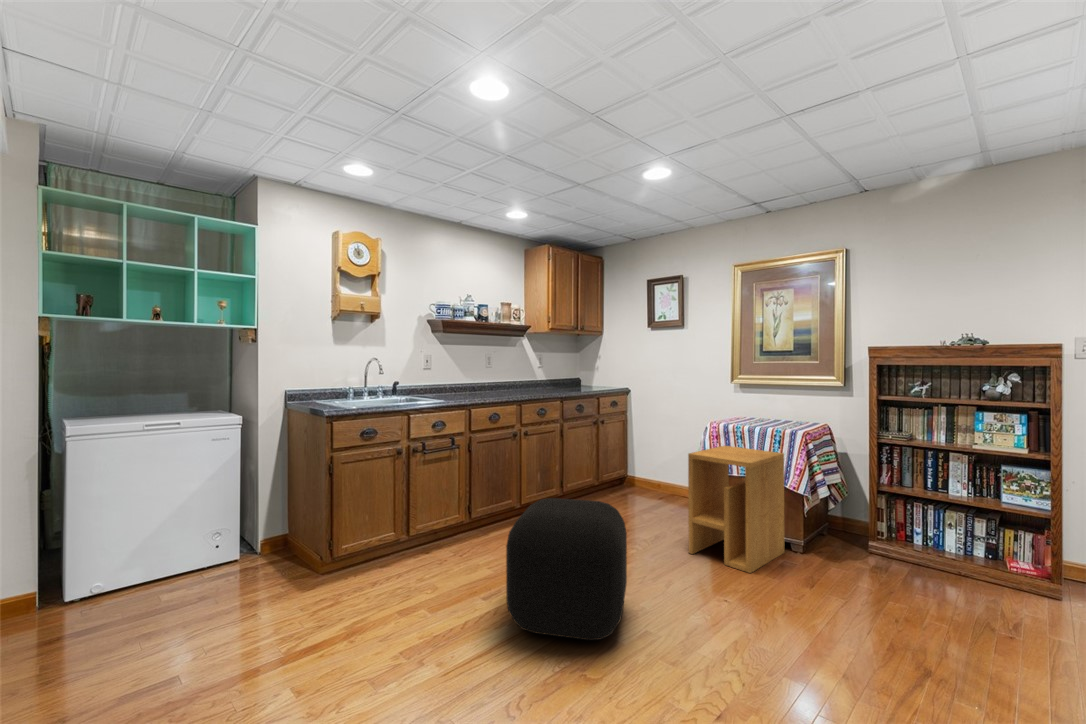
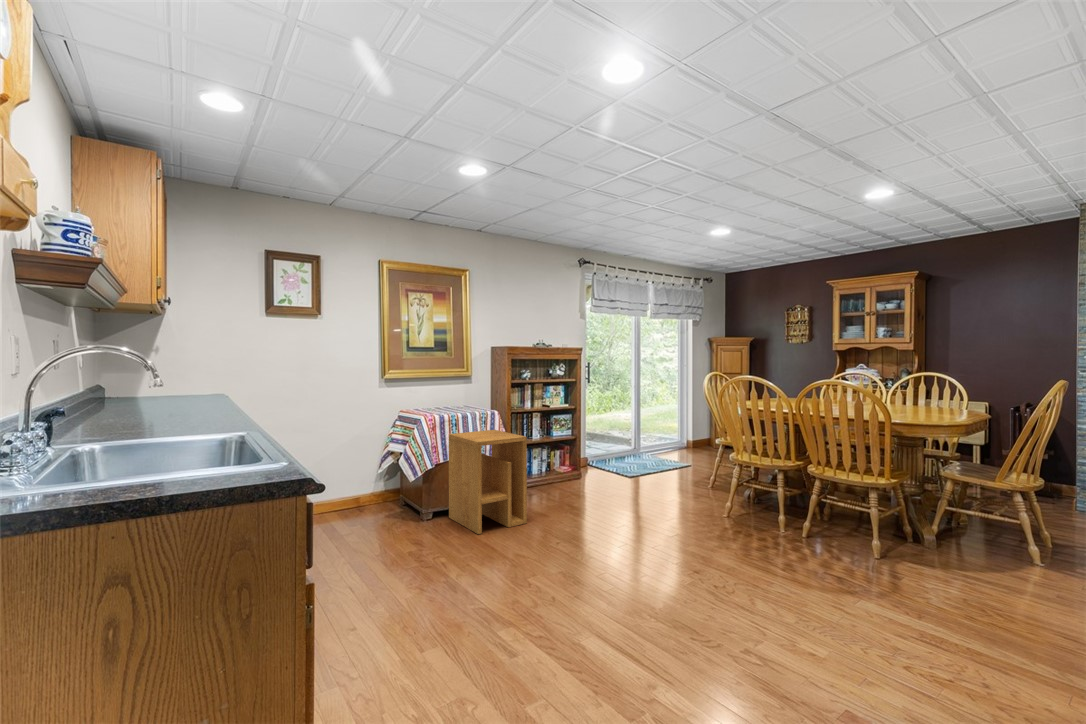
ottoman: present [506,498,627,640] -> none [534,484,650,612]

